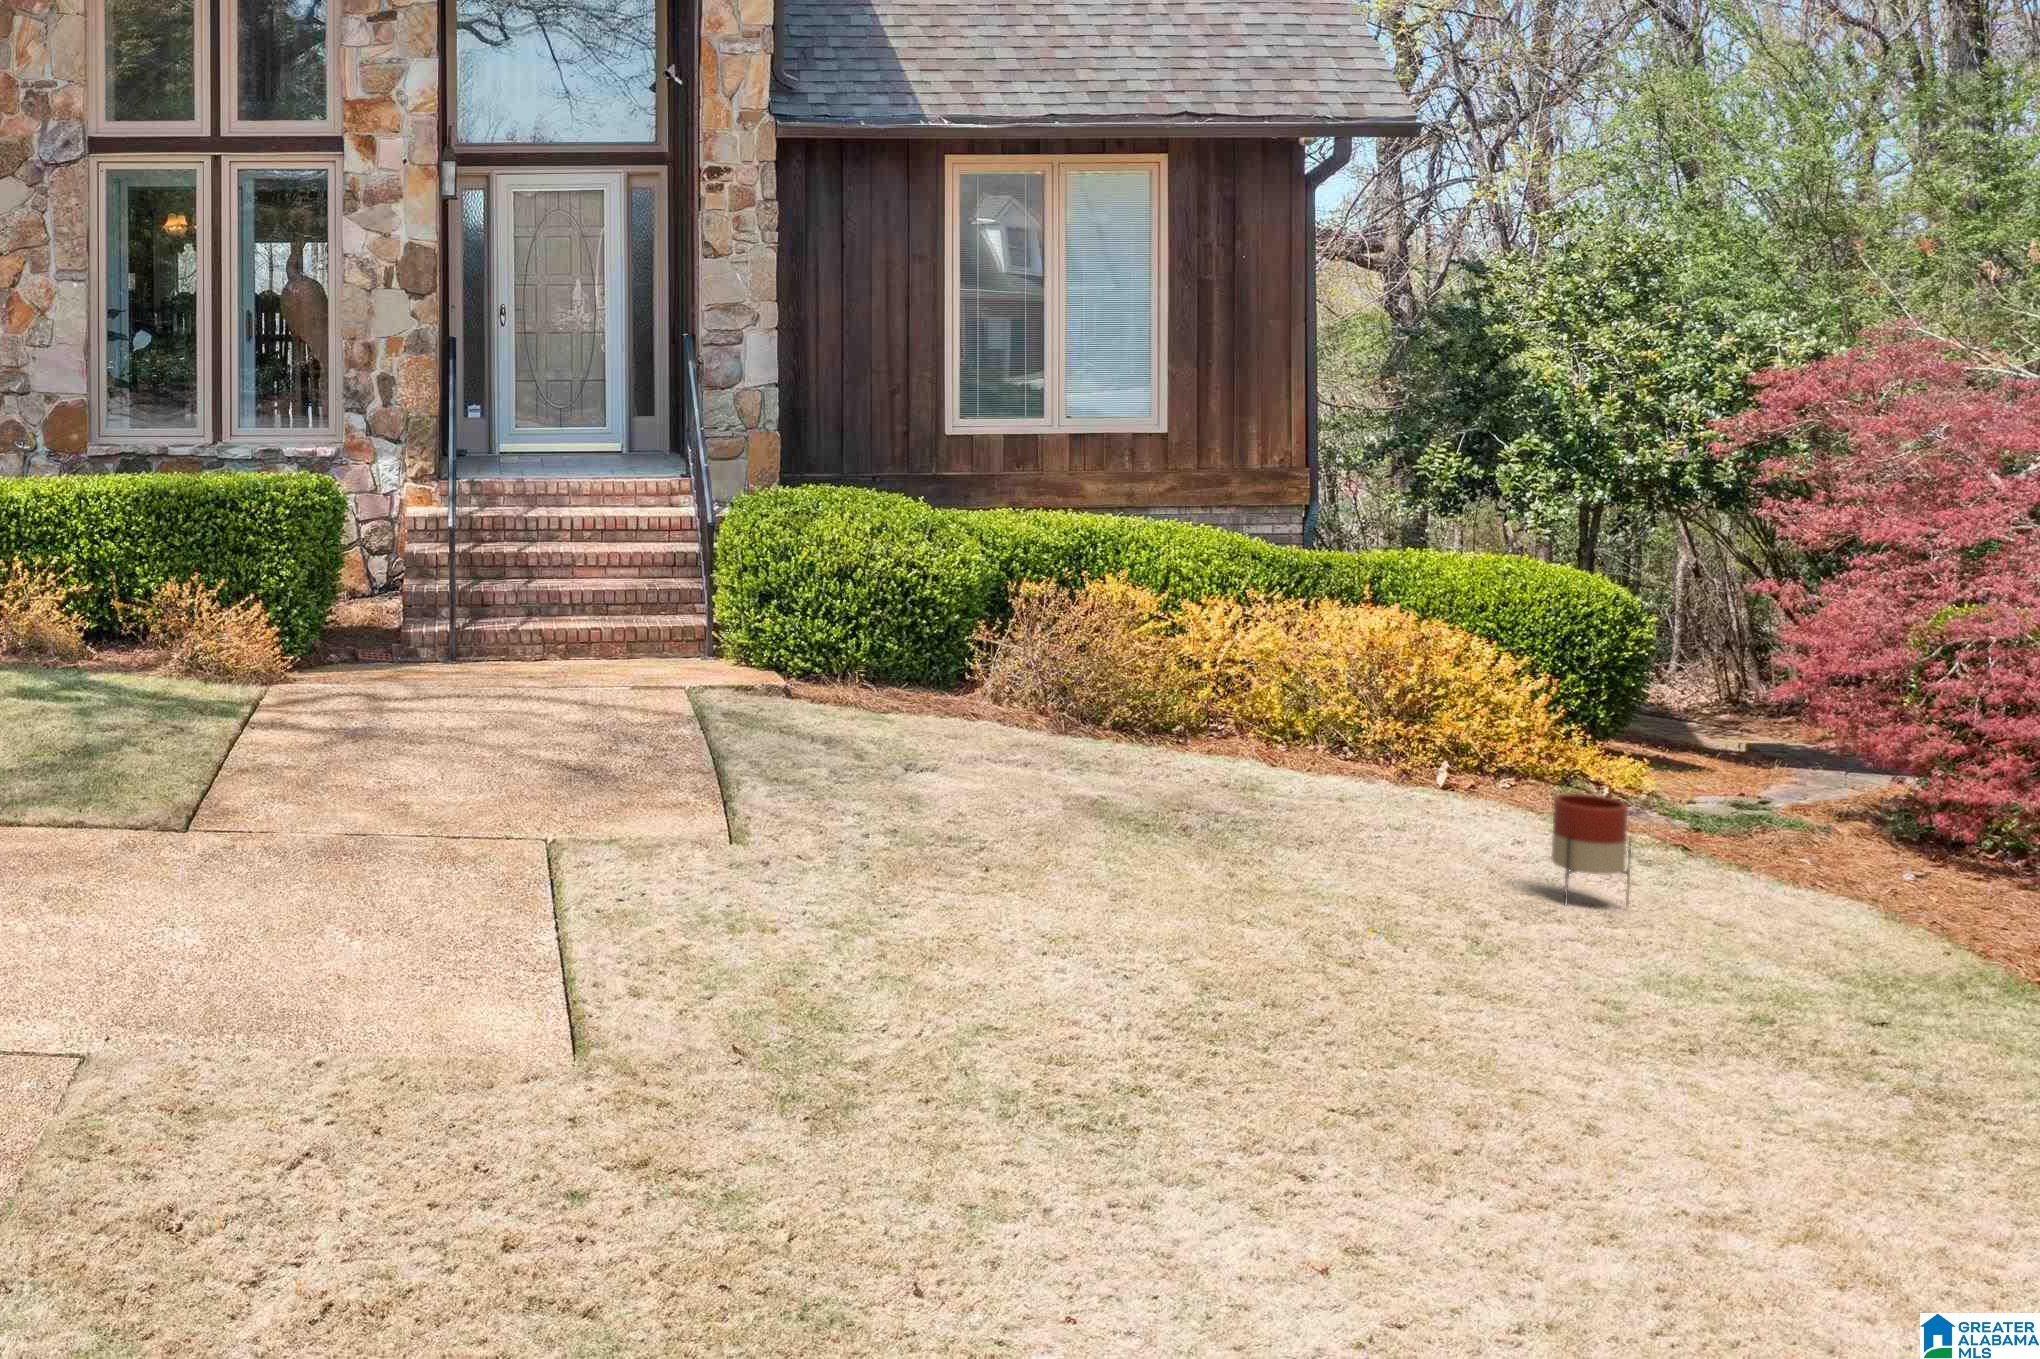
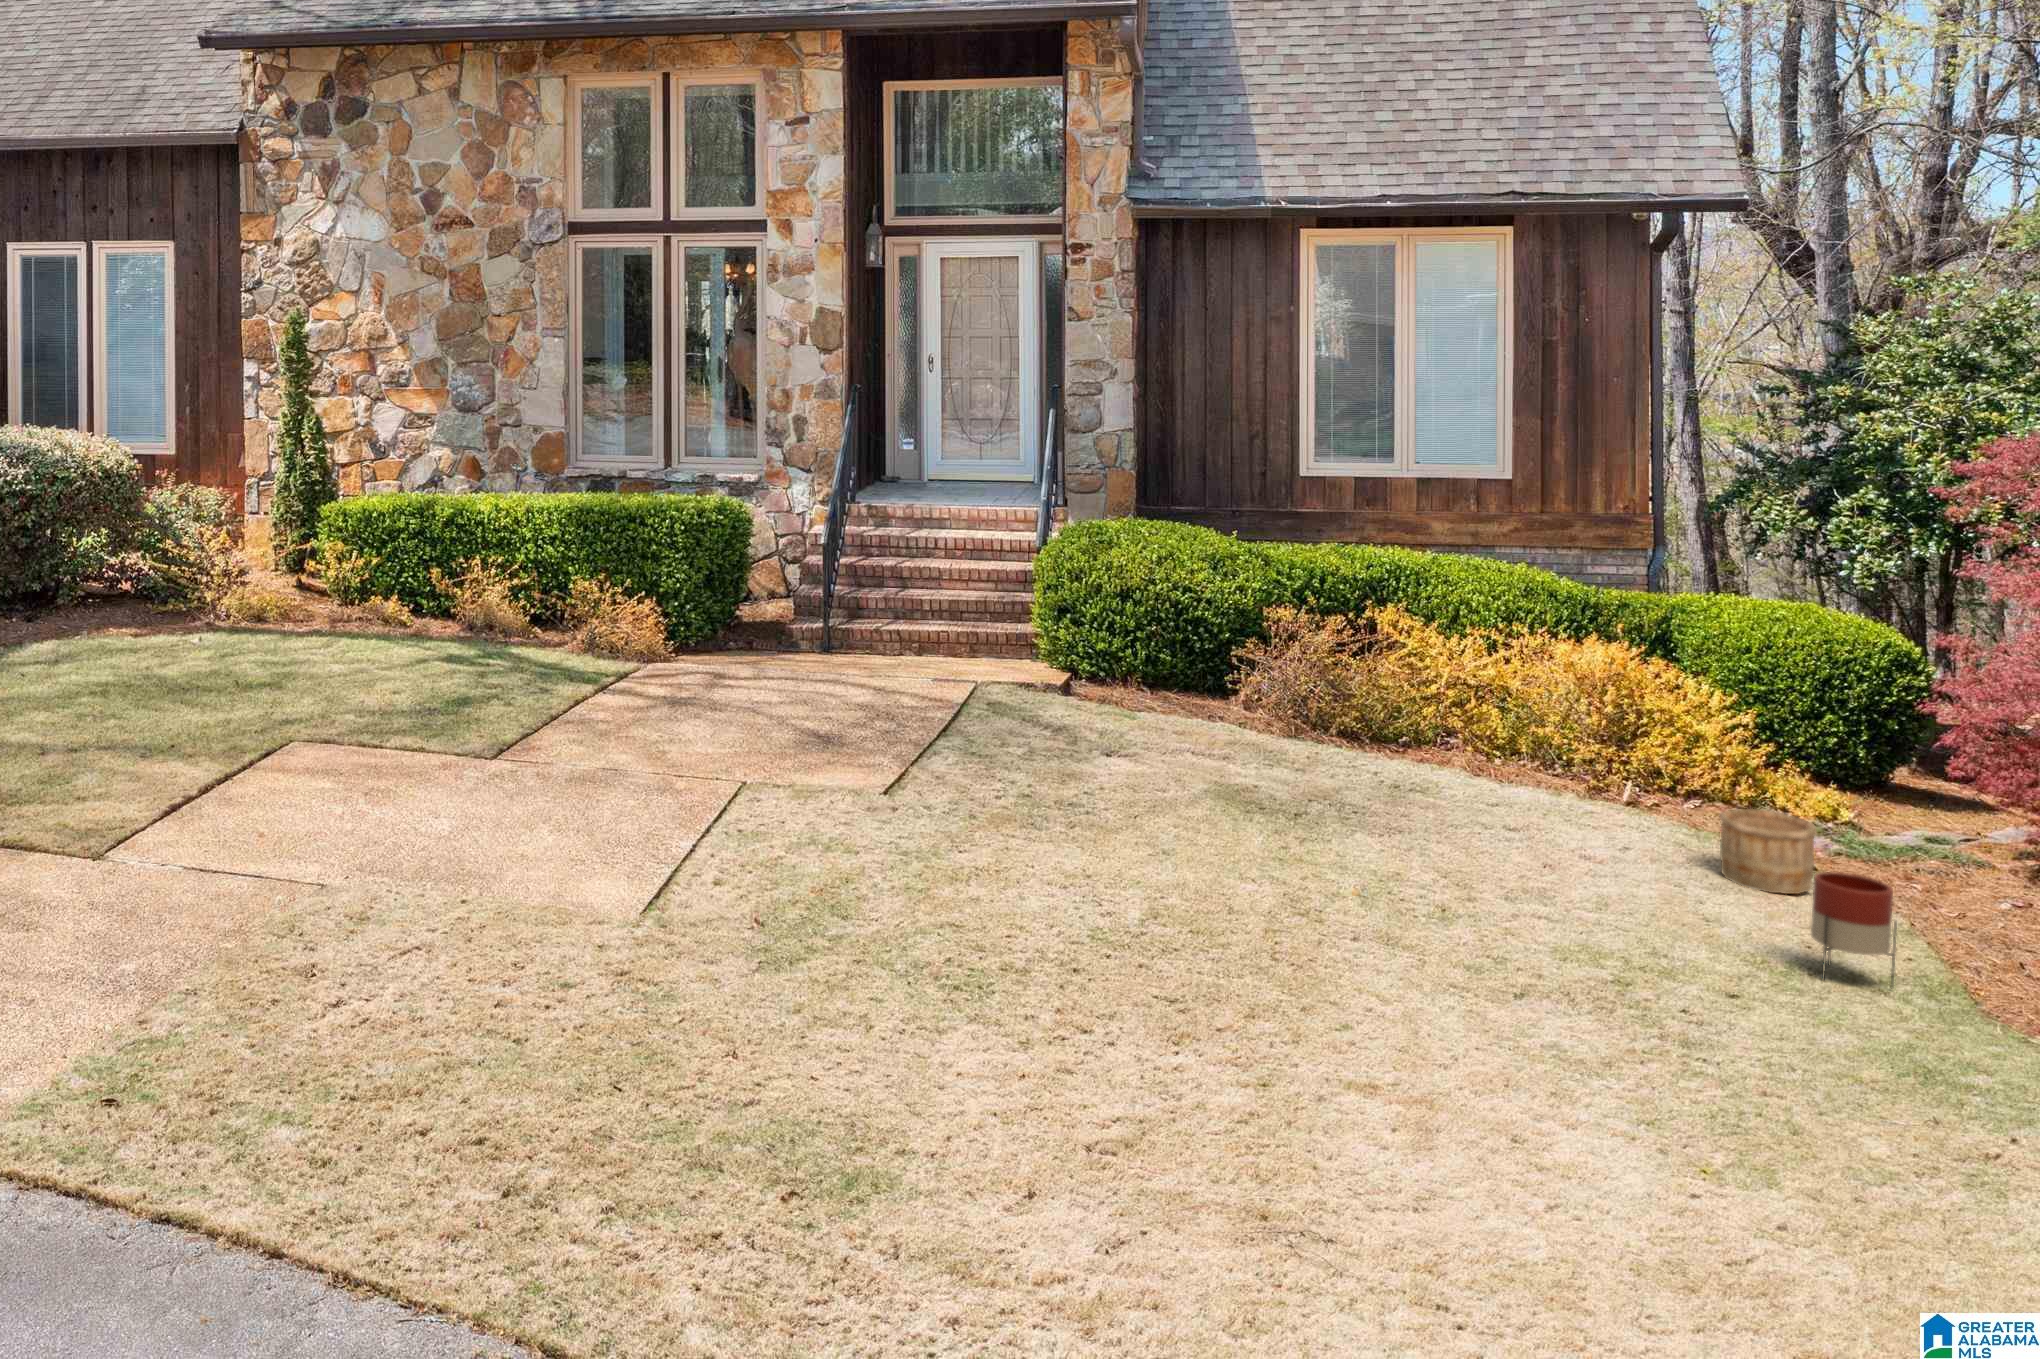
wooden bucket: none [1437,749,1532,833] -> present [1719,809,1817,894]

